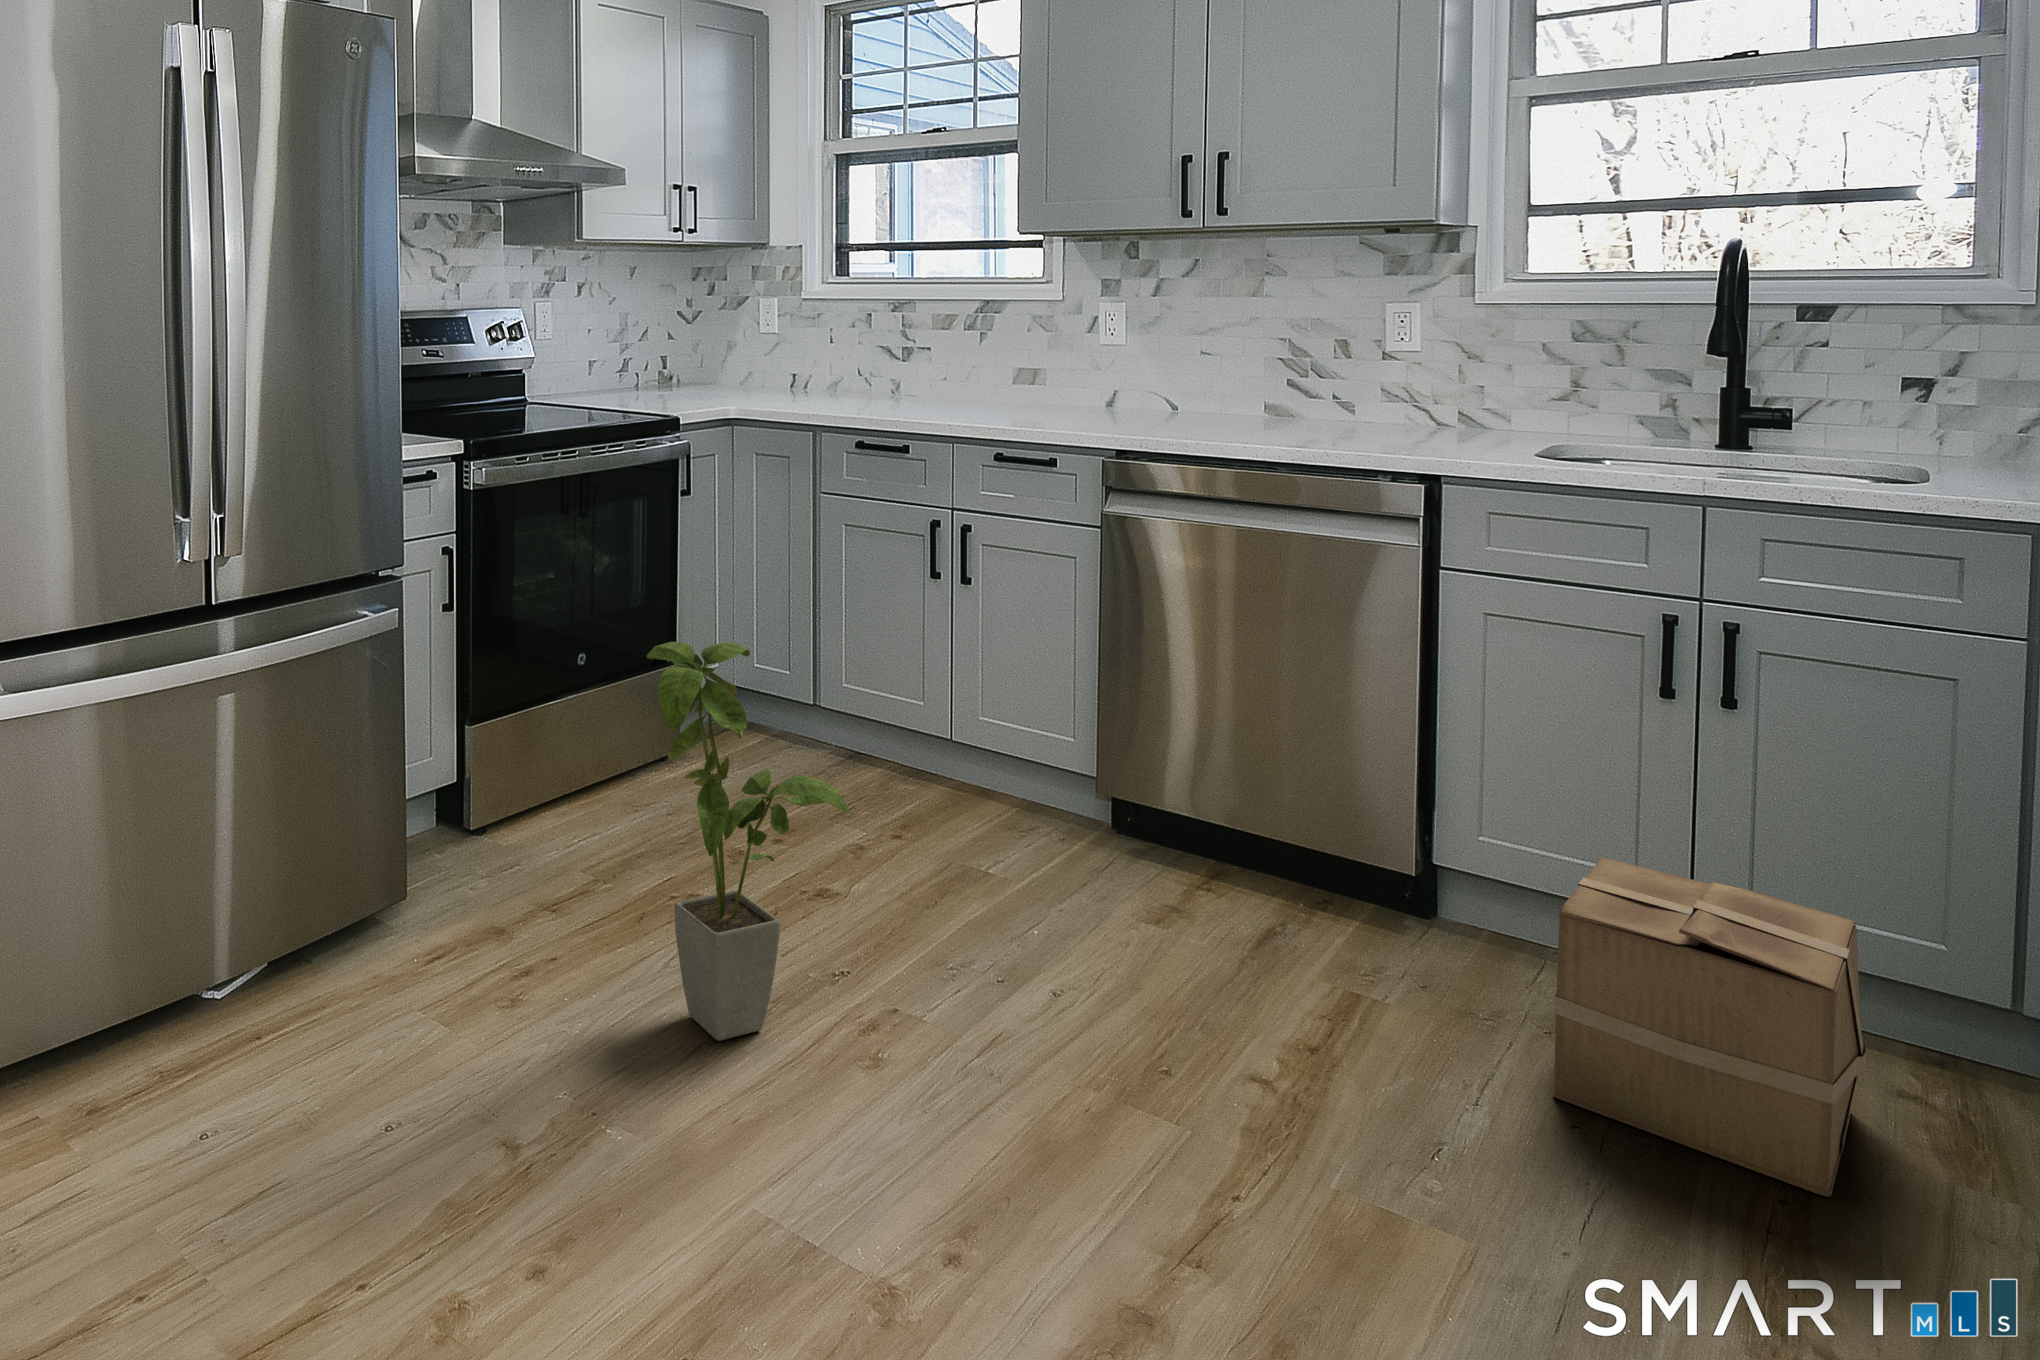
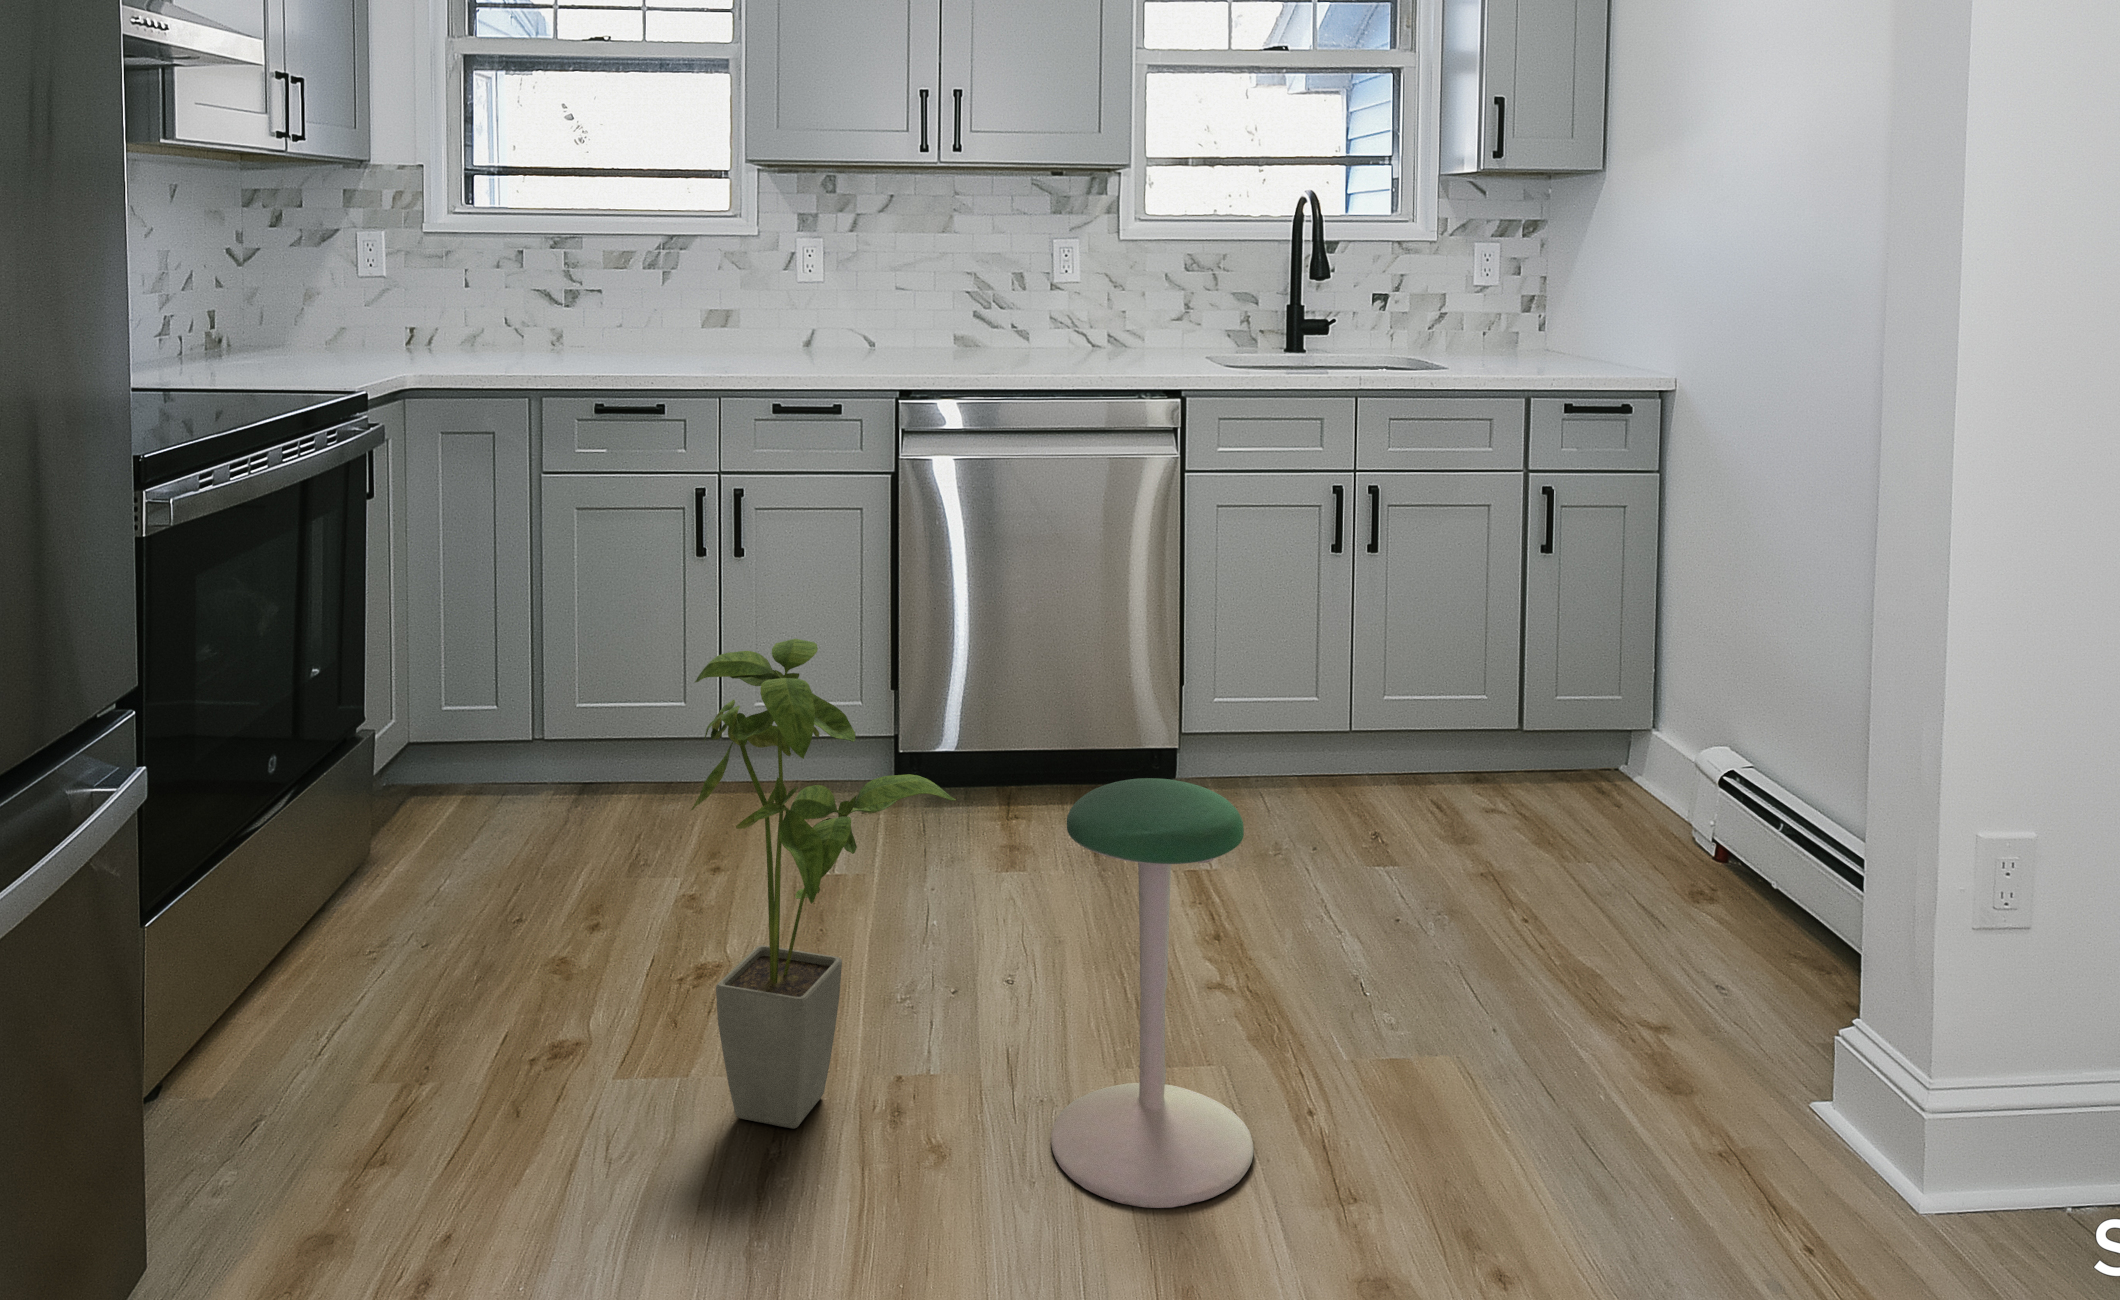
stool: none [874,838,1081,1265] -> present [1051,778,1254,1208]
cardboard box: present [1552,857,1866,1197] -> none [1324,678,1519,876]

